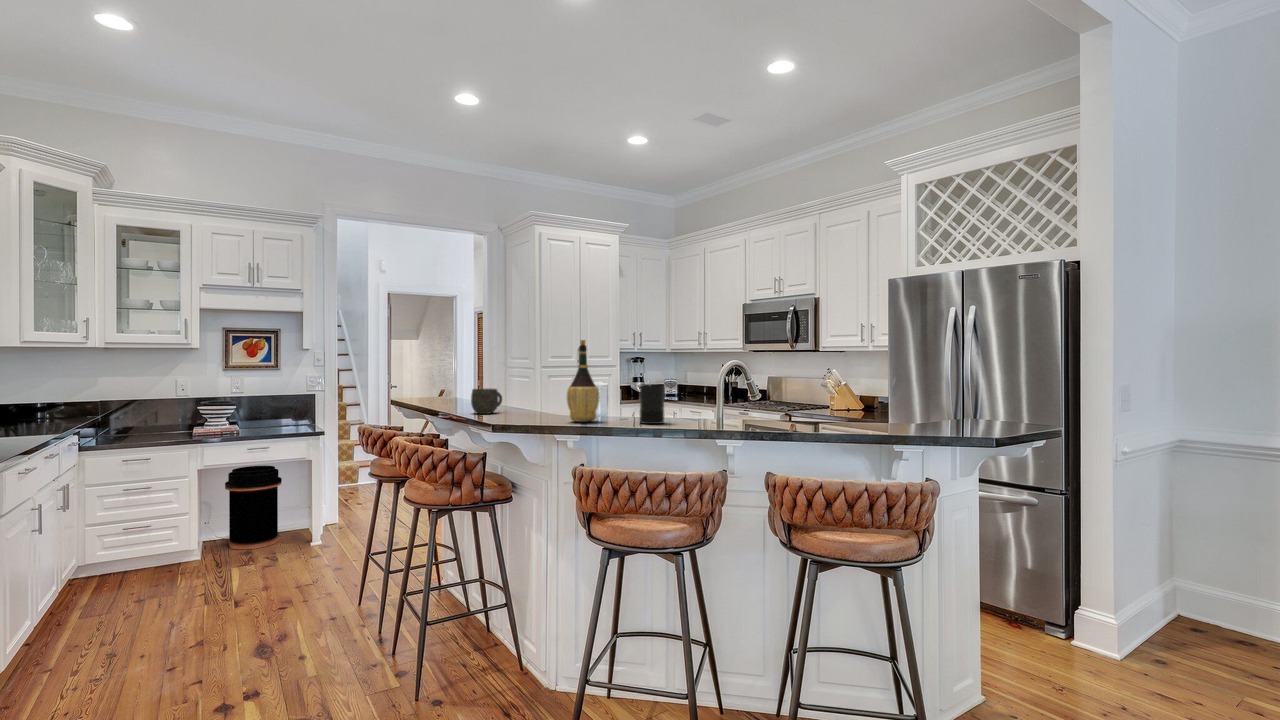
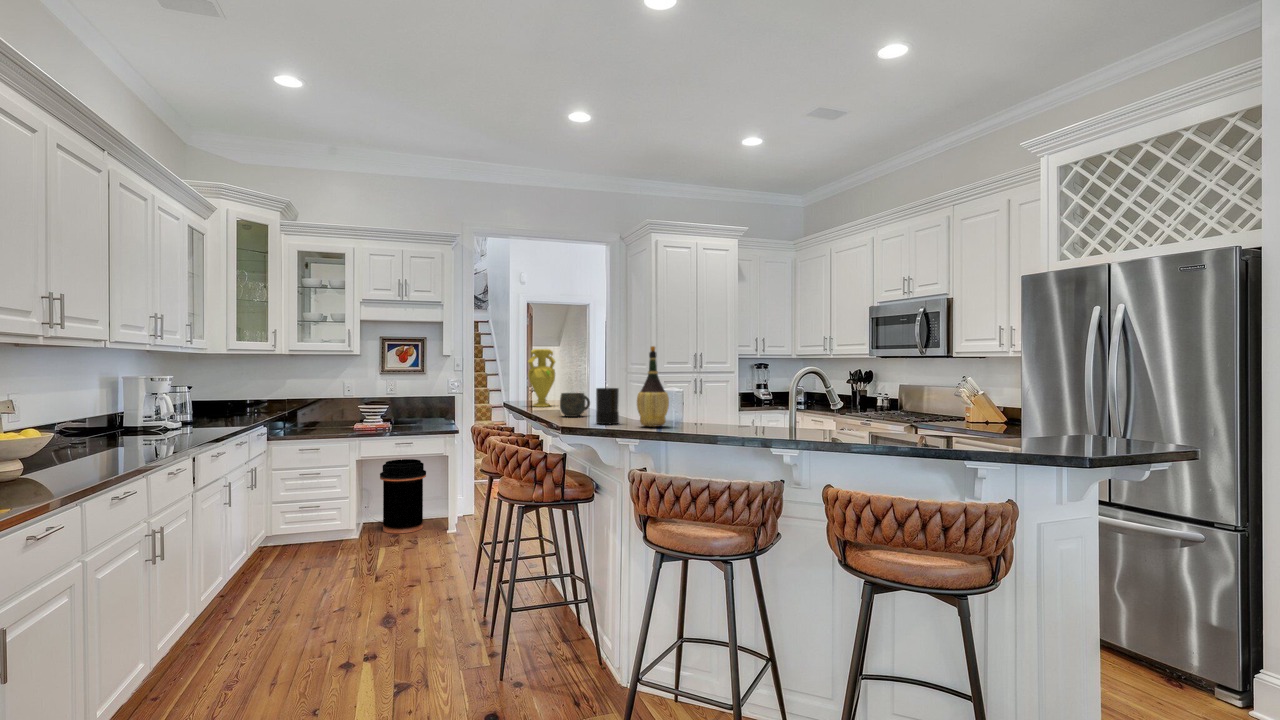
vase: none [421,343,452,404] -> present [528,349,555,407]
candle: present [640,383,664,424] -> present [596,387,619,424]

